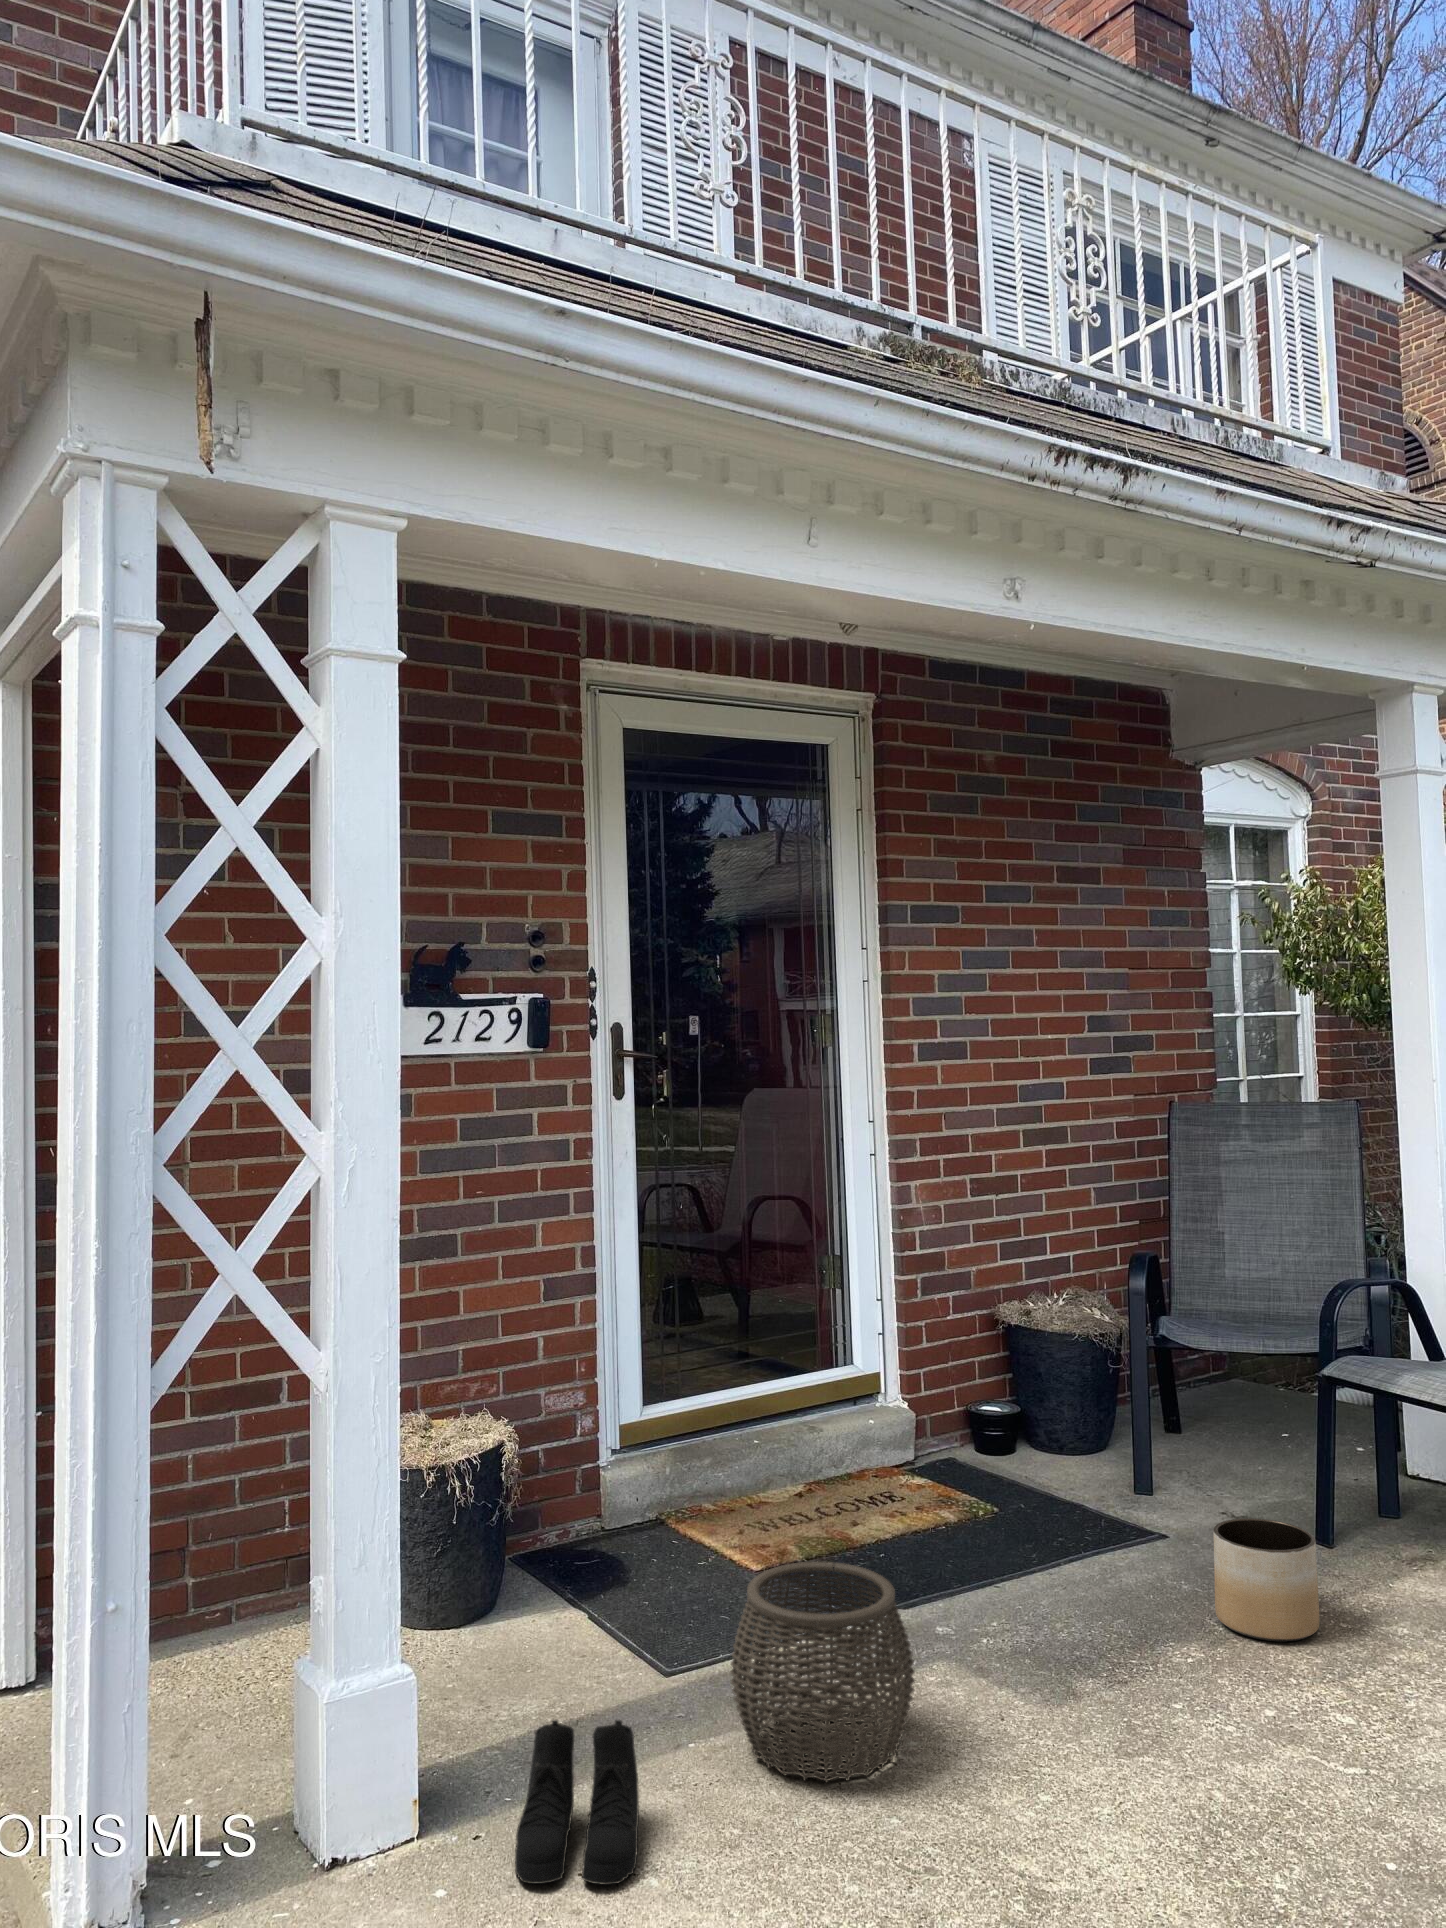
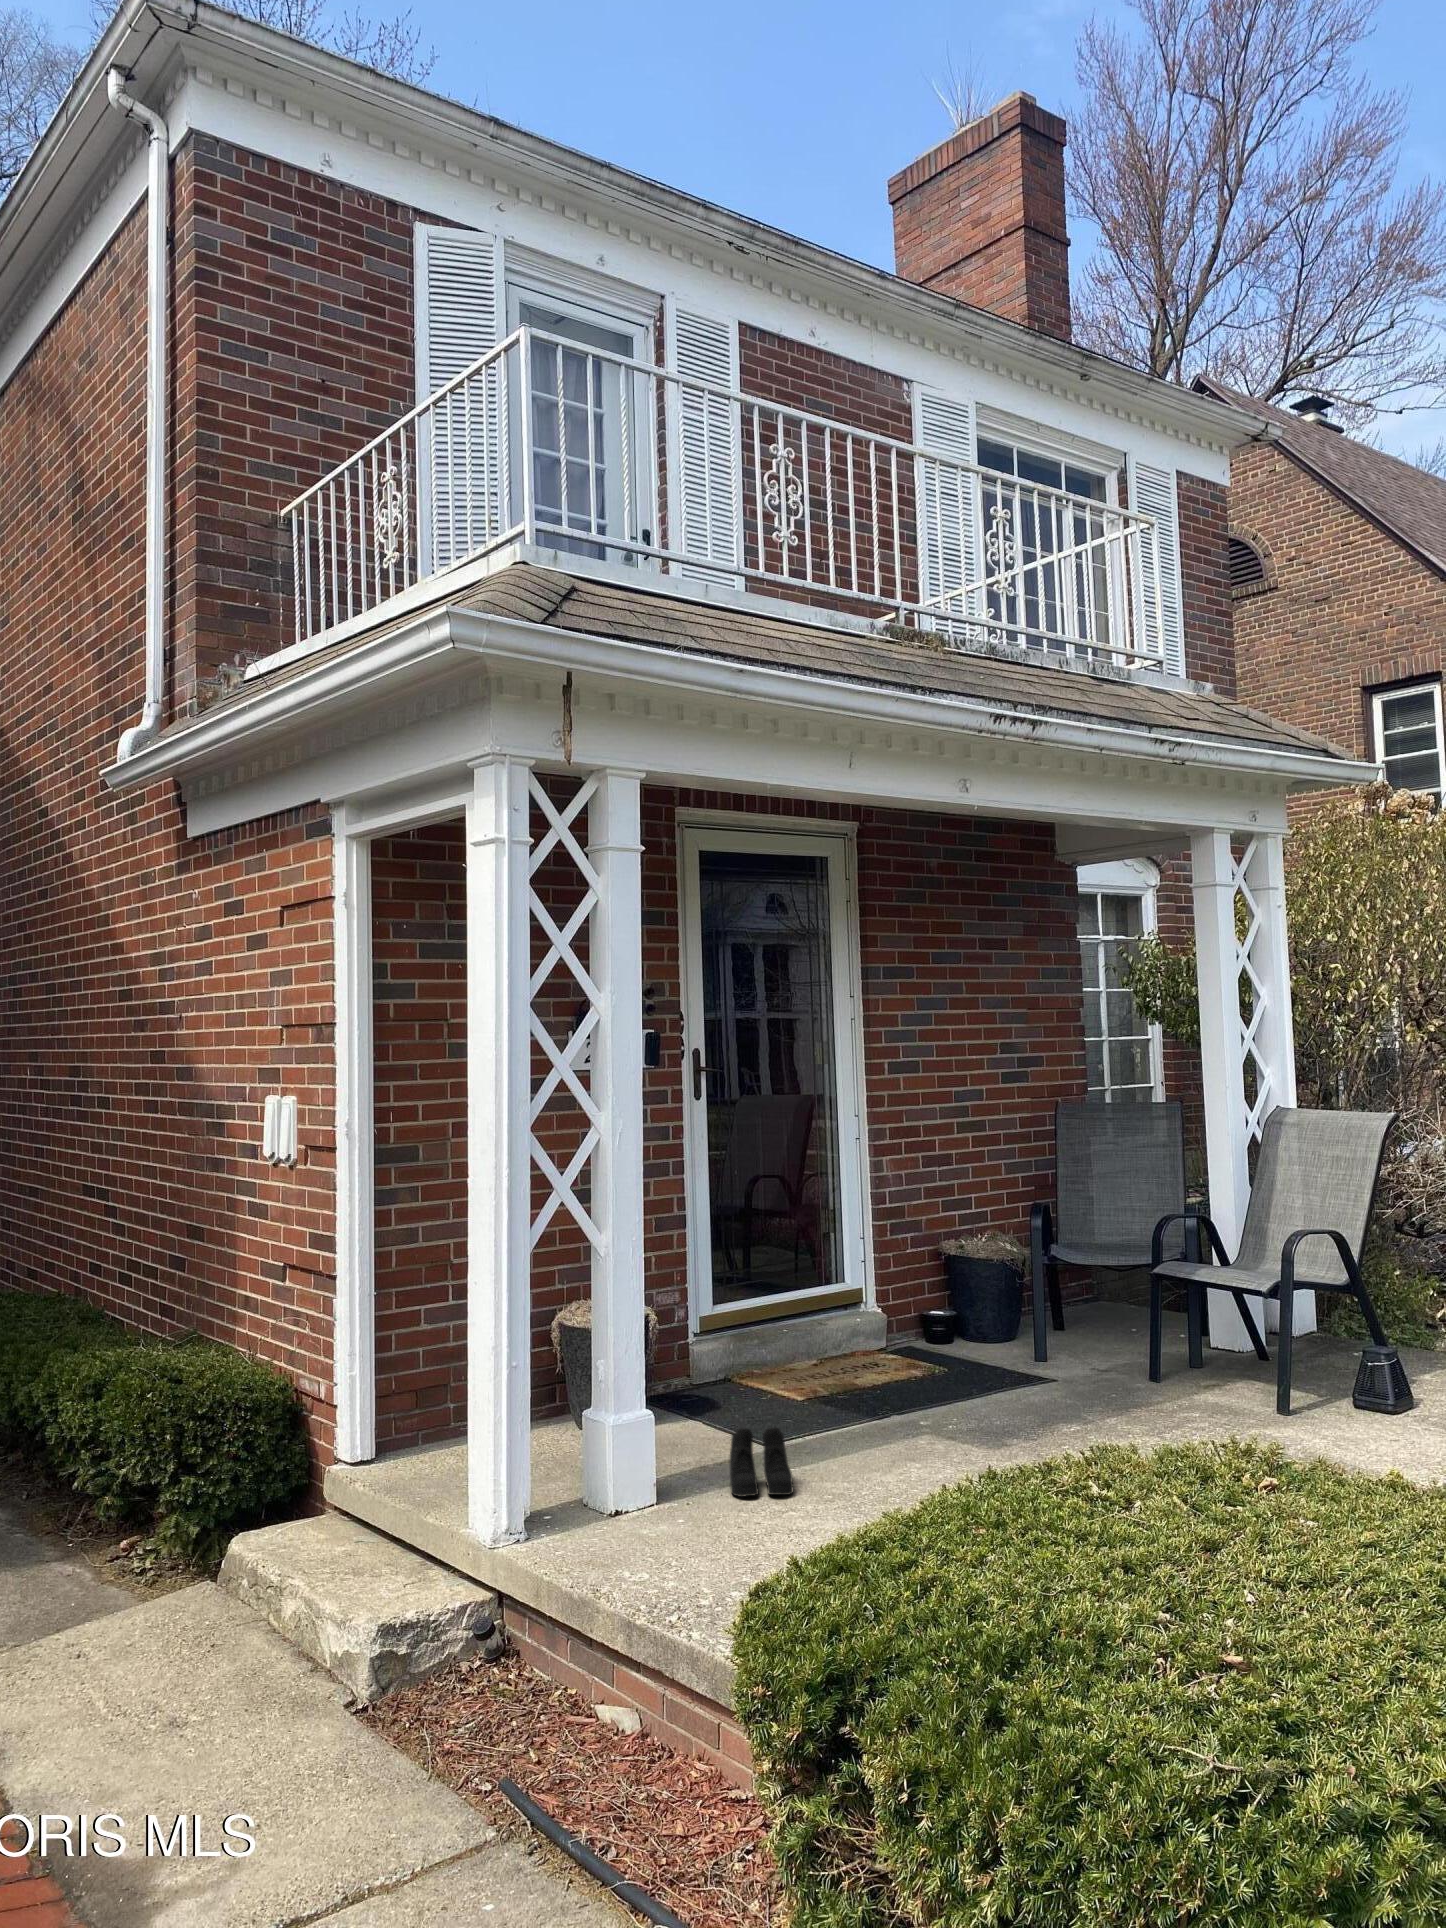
planter: present [1213,1518,1320,1642] -> none [1082,1349,1141,1412]
woven basket: present [731,1562,915,1782] -> none [822,1360,923,1465]

